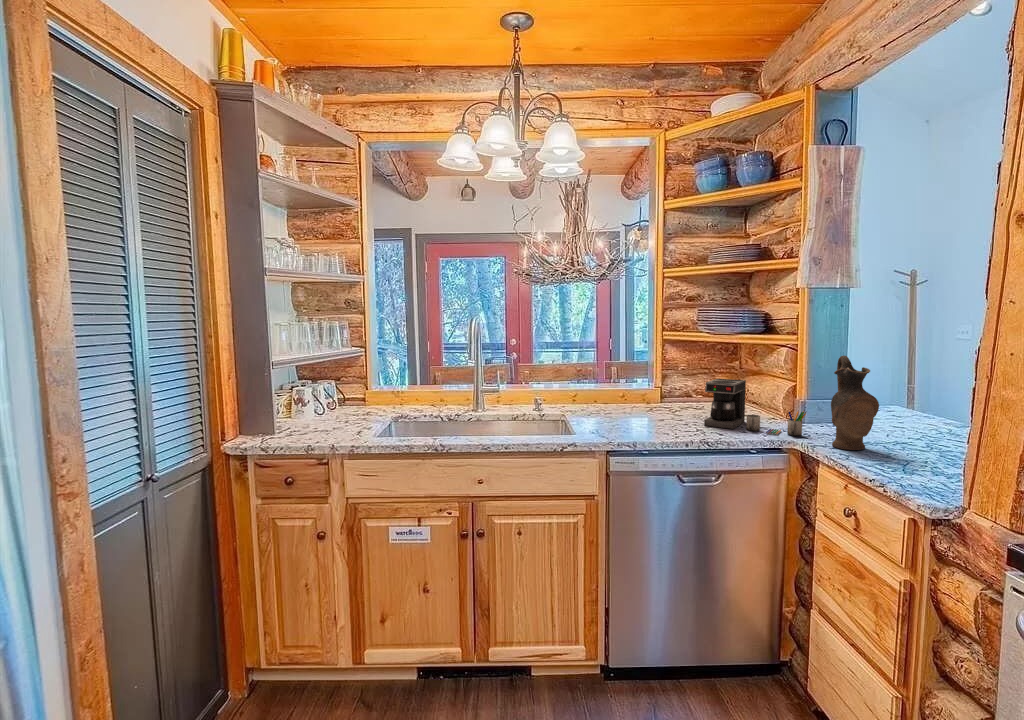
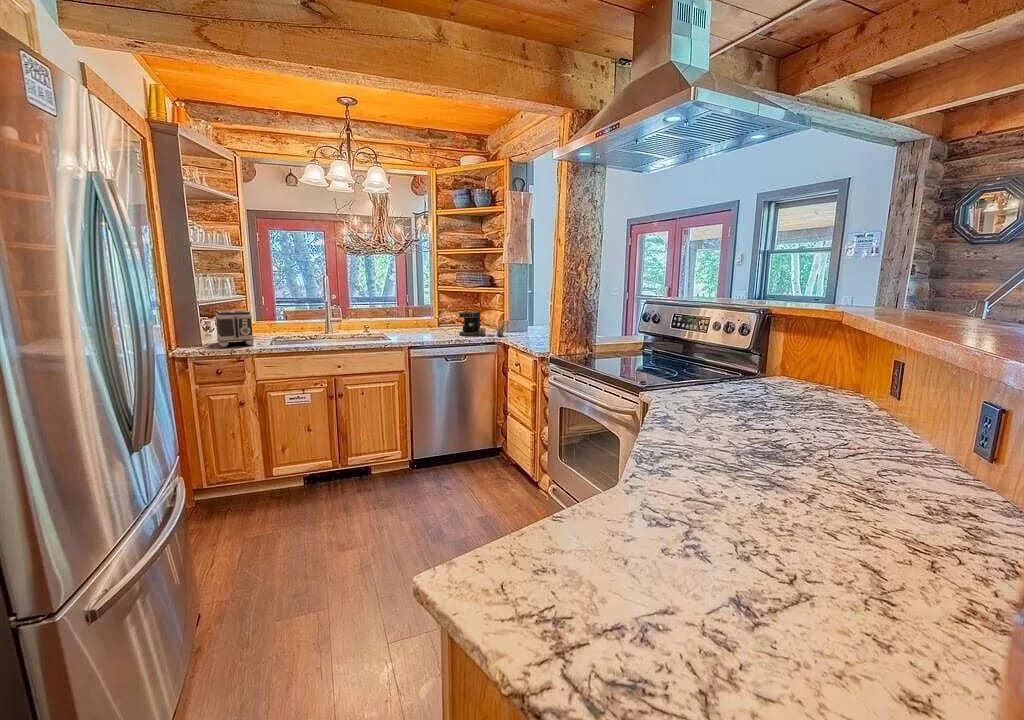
ceramic pitcher: present [831,356,879,450] -> none [512,296,530,339]
toaster: none [298,372,357,437] -> present [215,310,254,347]

